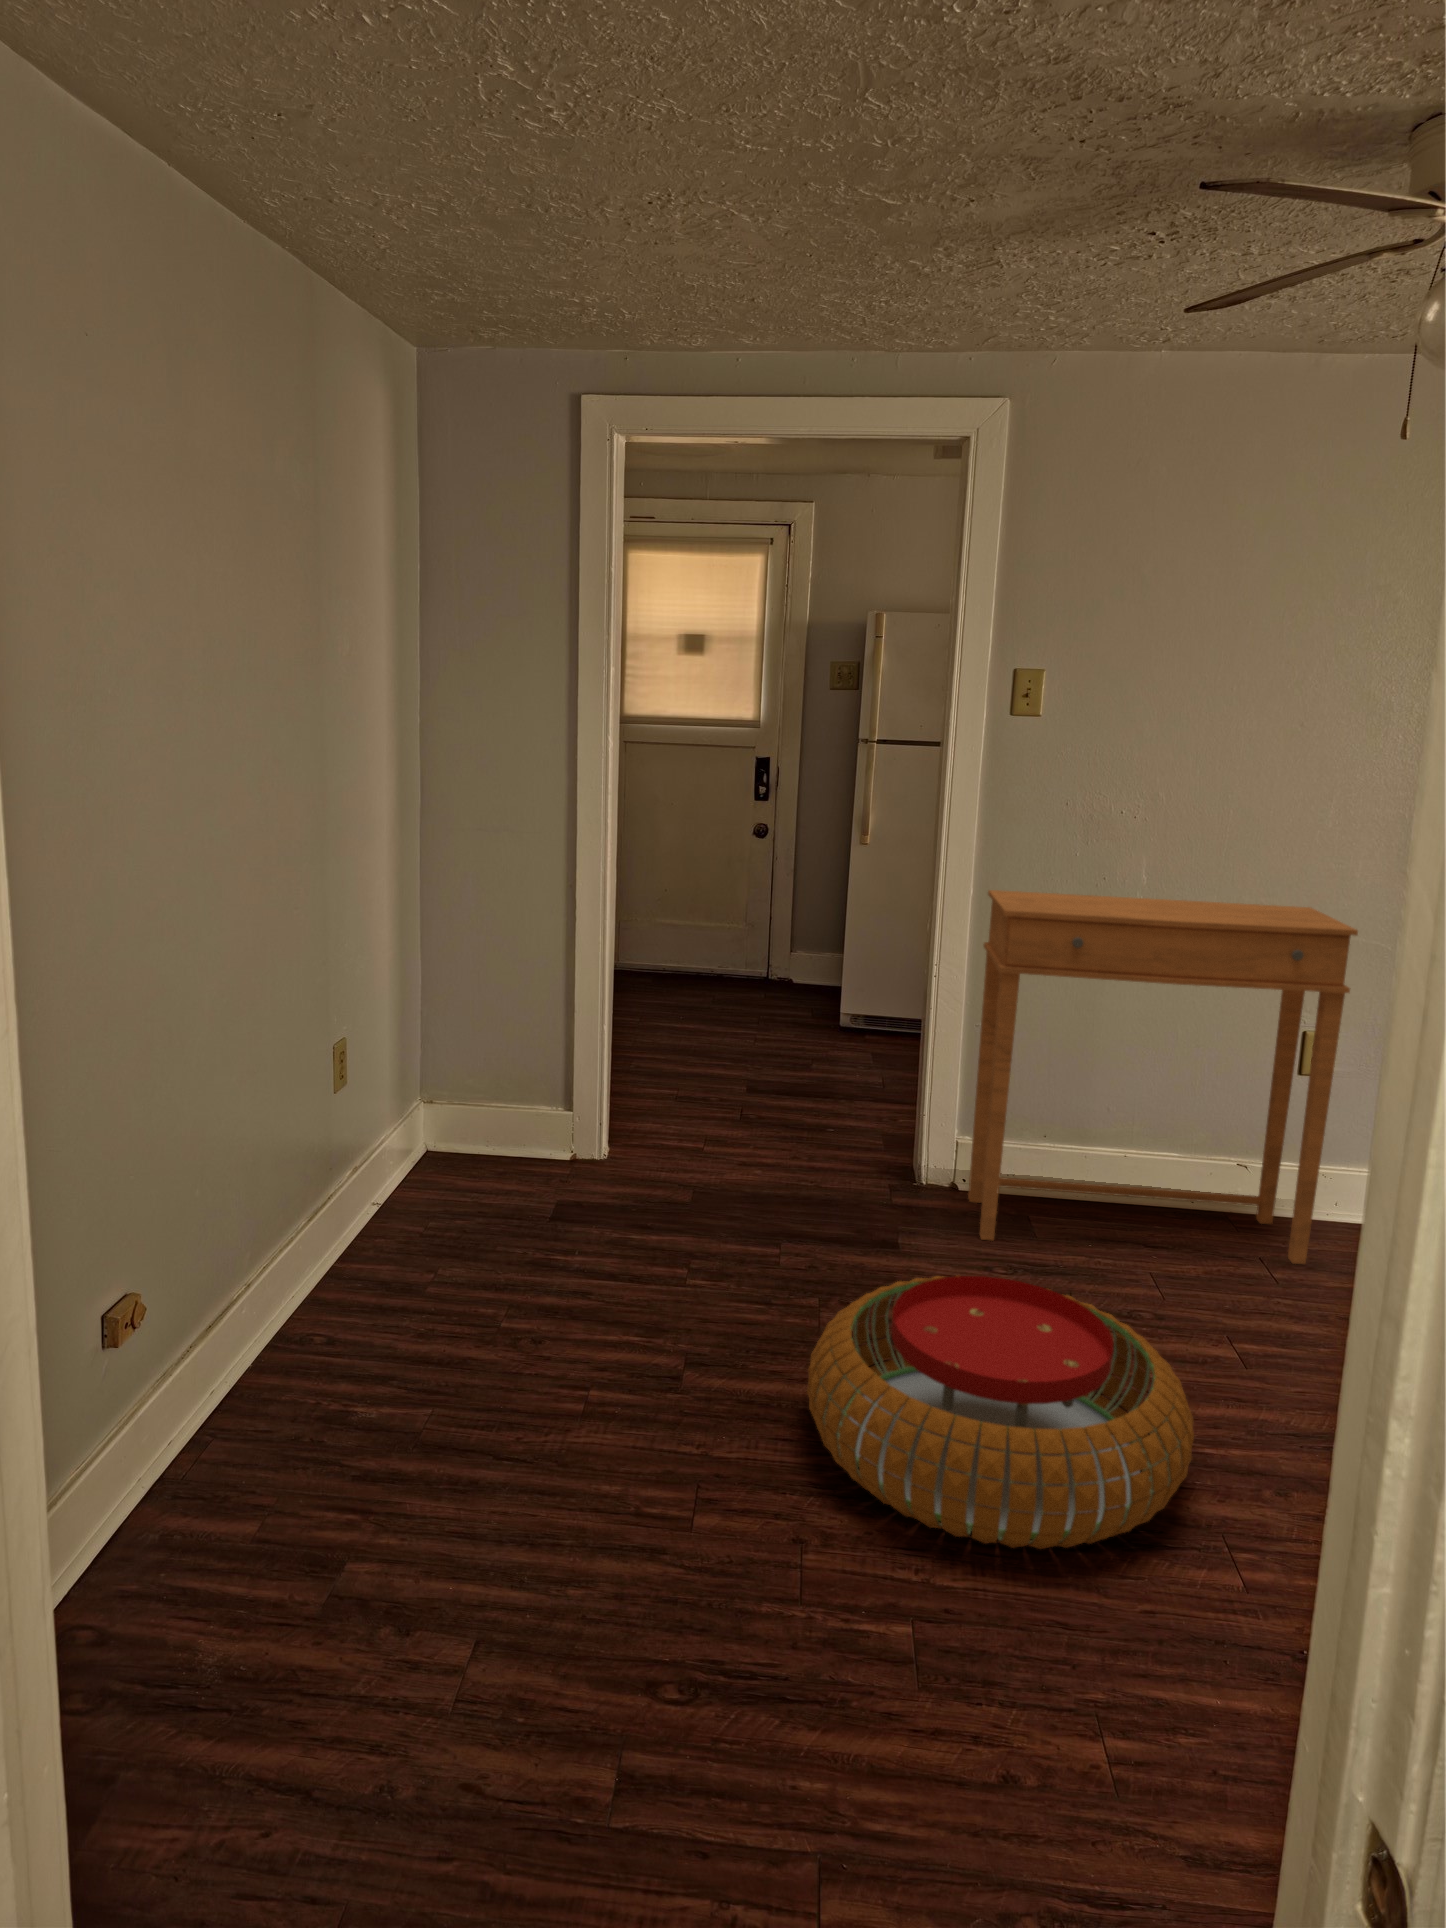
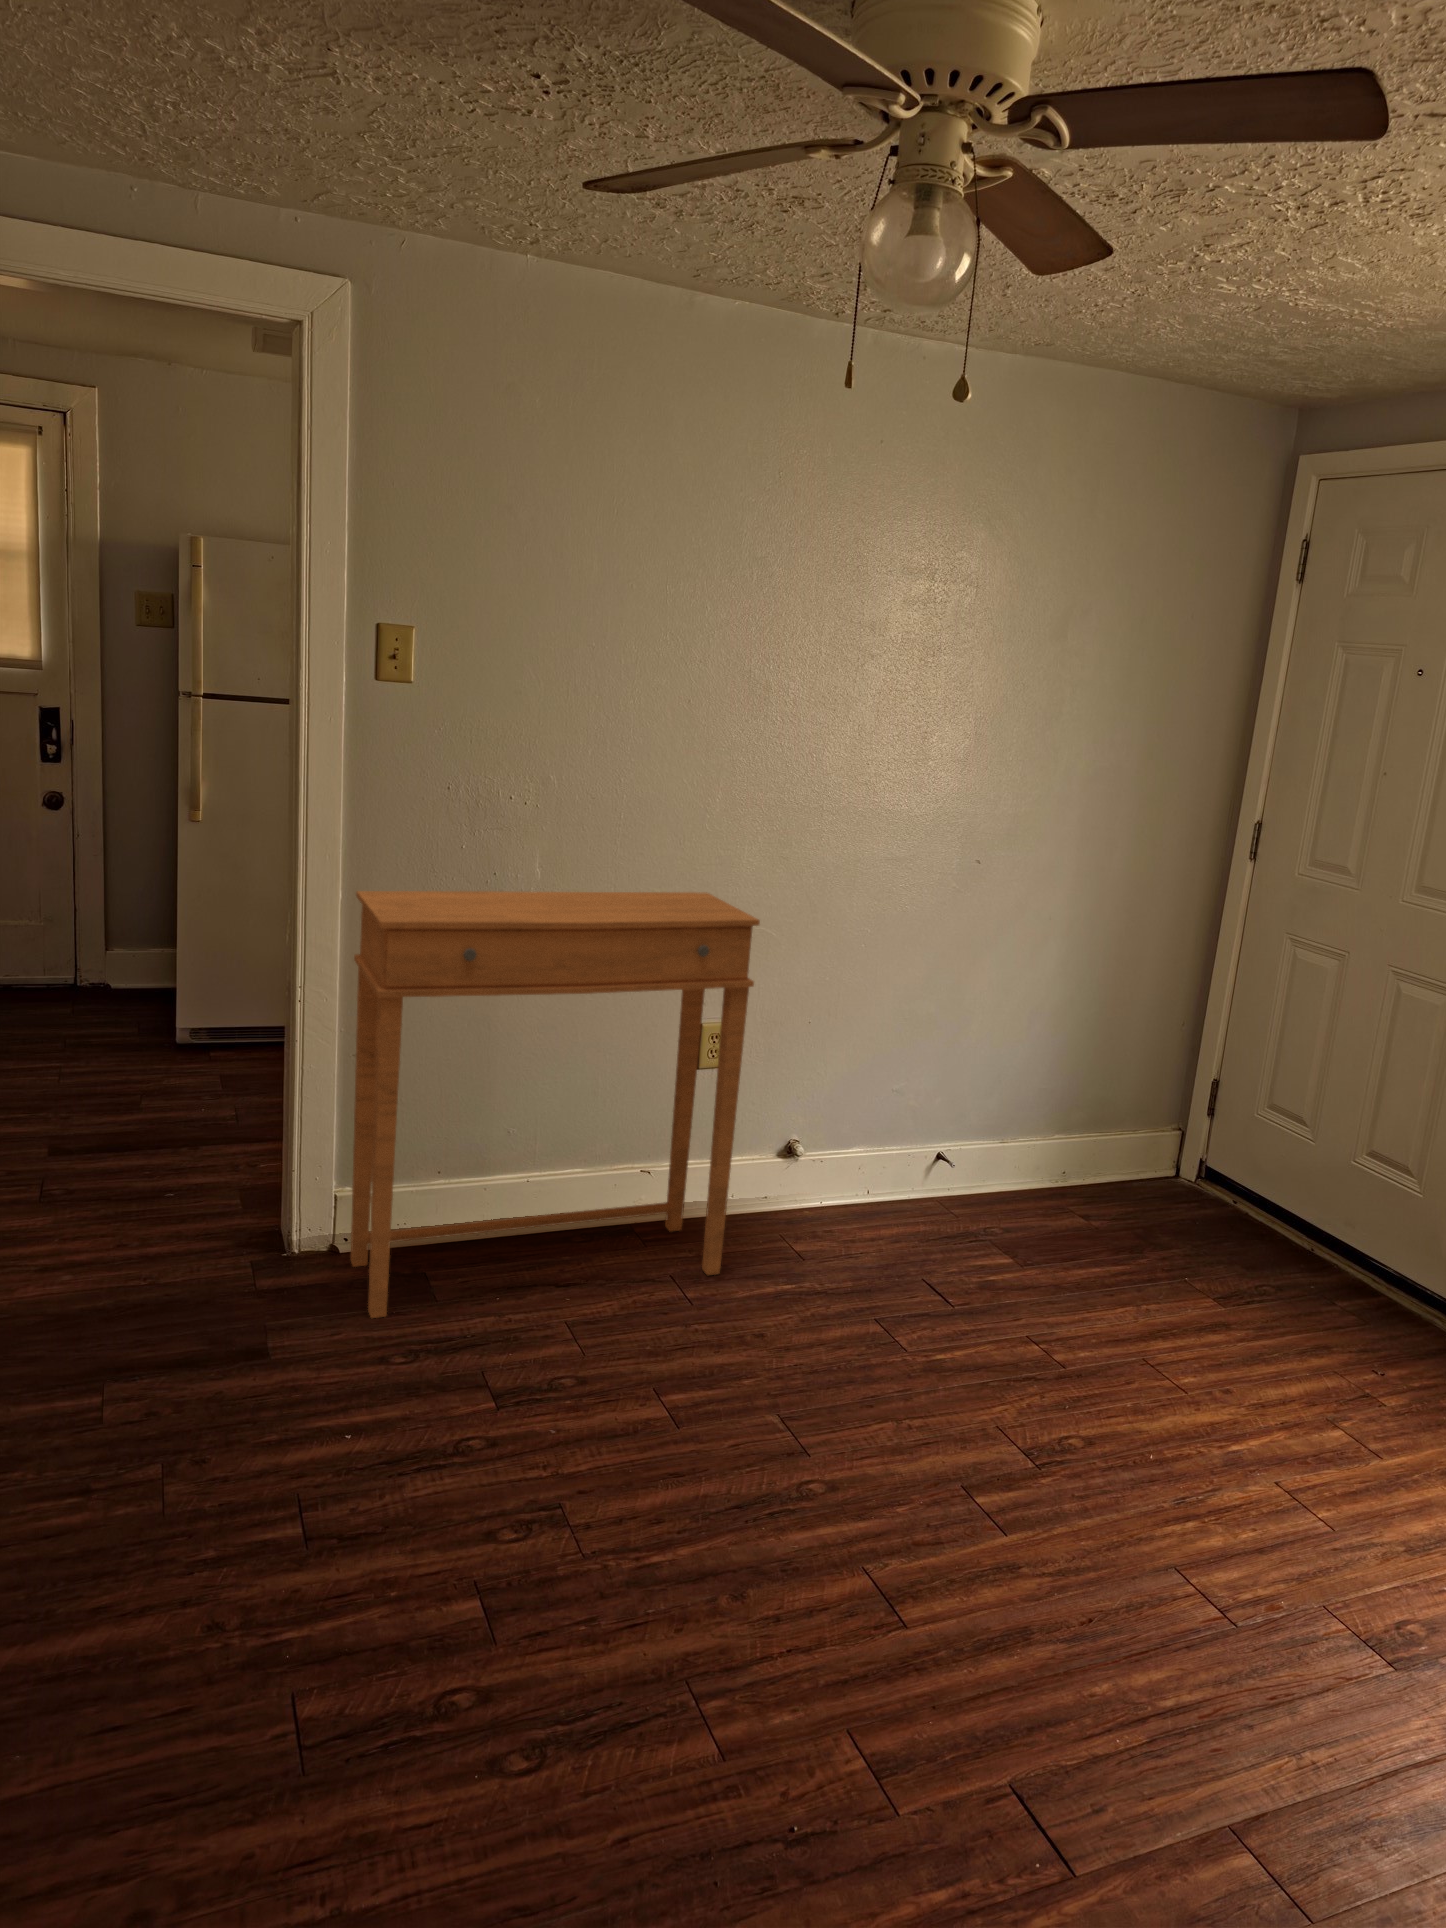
pouf: present [807,1275,1194,1549] -> none [145,1400,650,1805]

